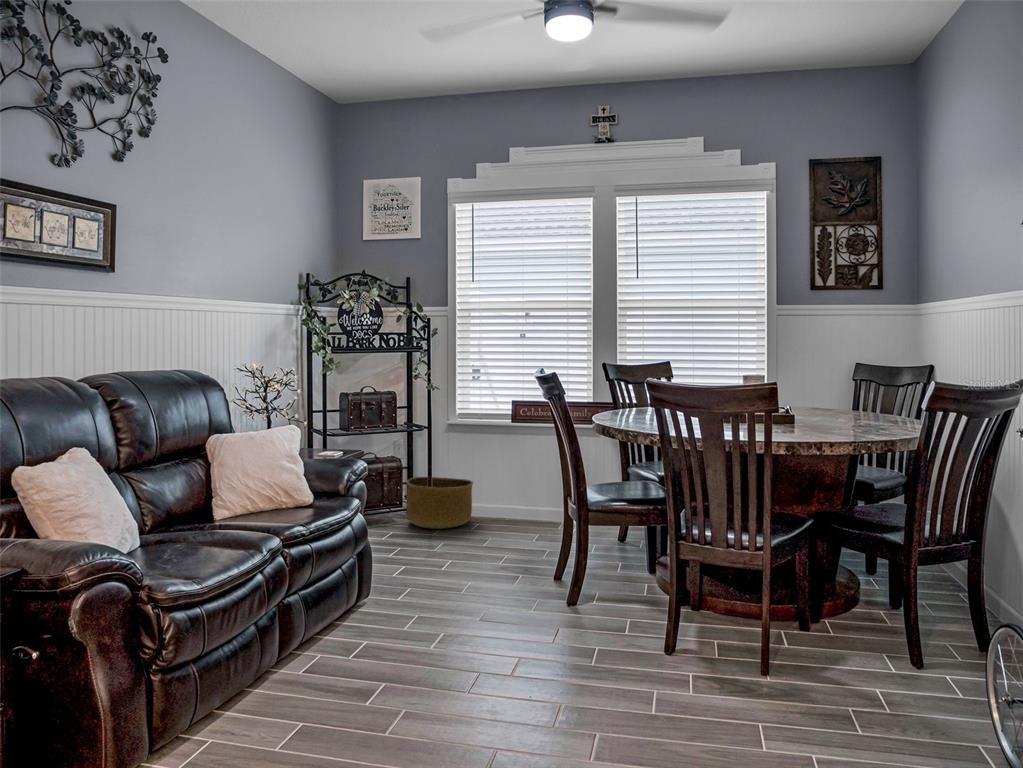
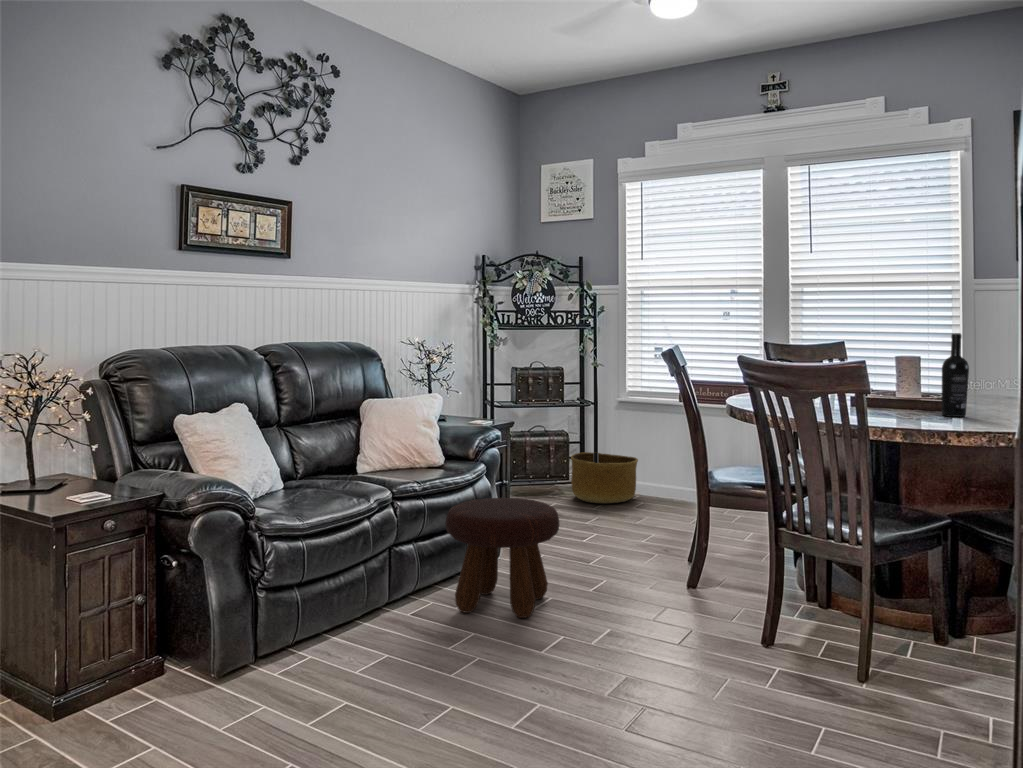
wine bottle: none [805,363,827,436] -> present [942,334,969,417]
footstool: none [339,535,463,665] -> present [445,498,559,618]

